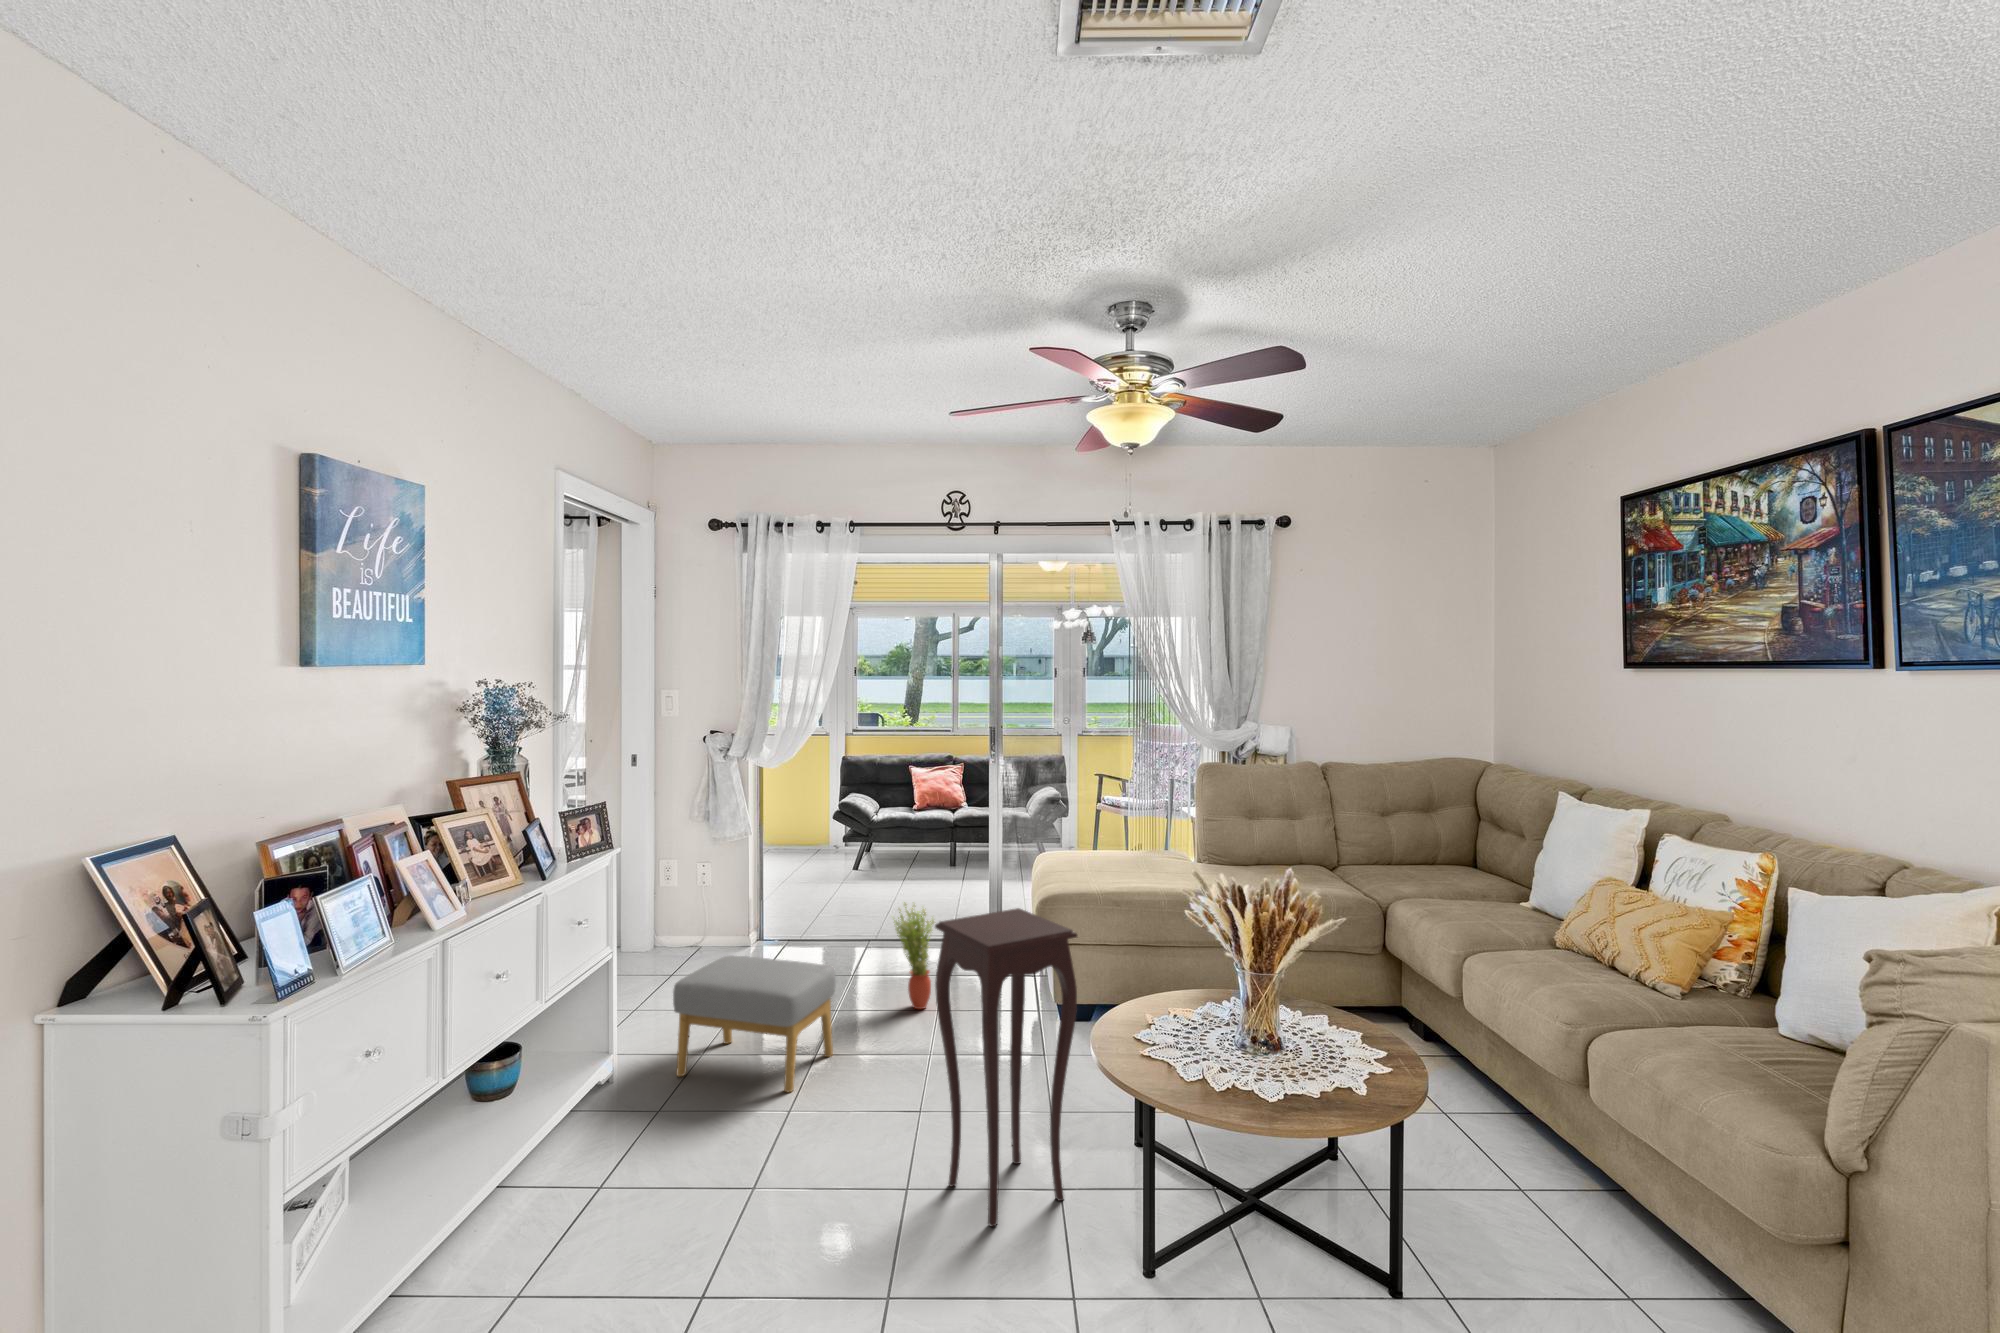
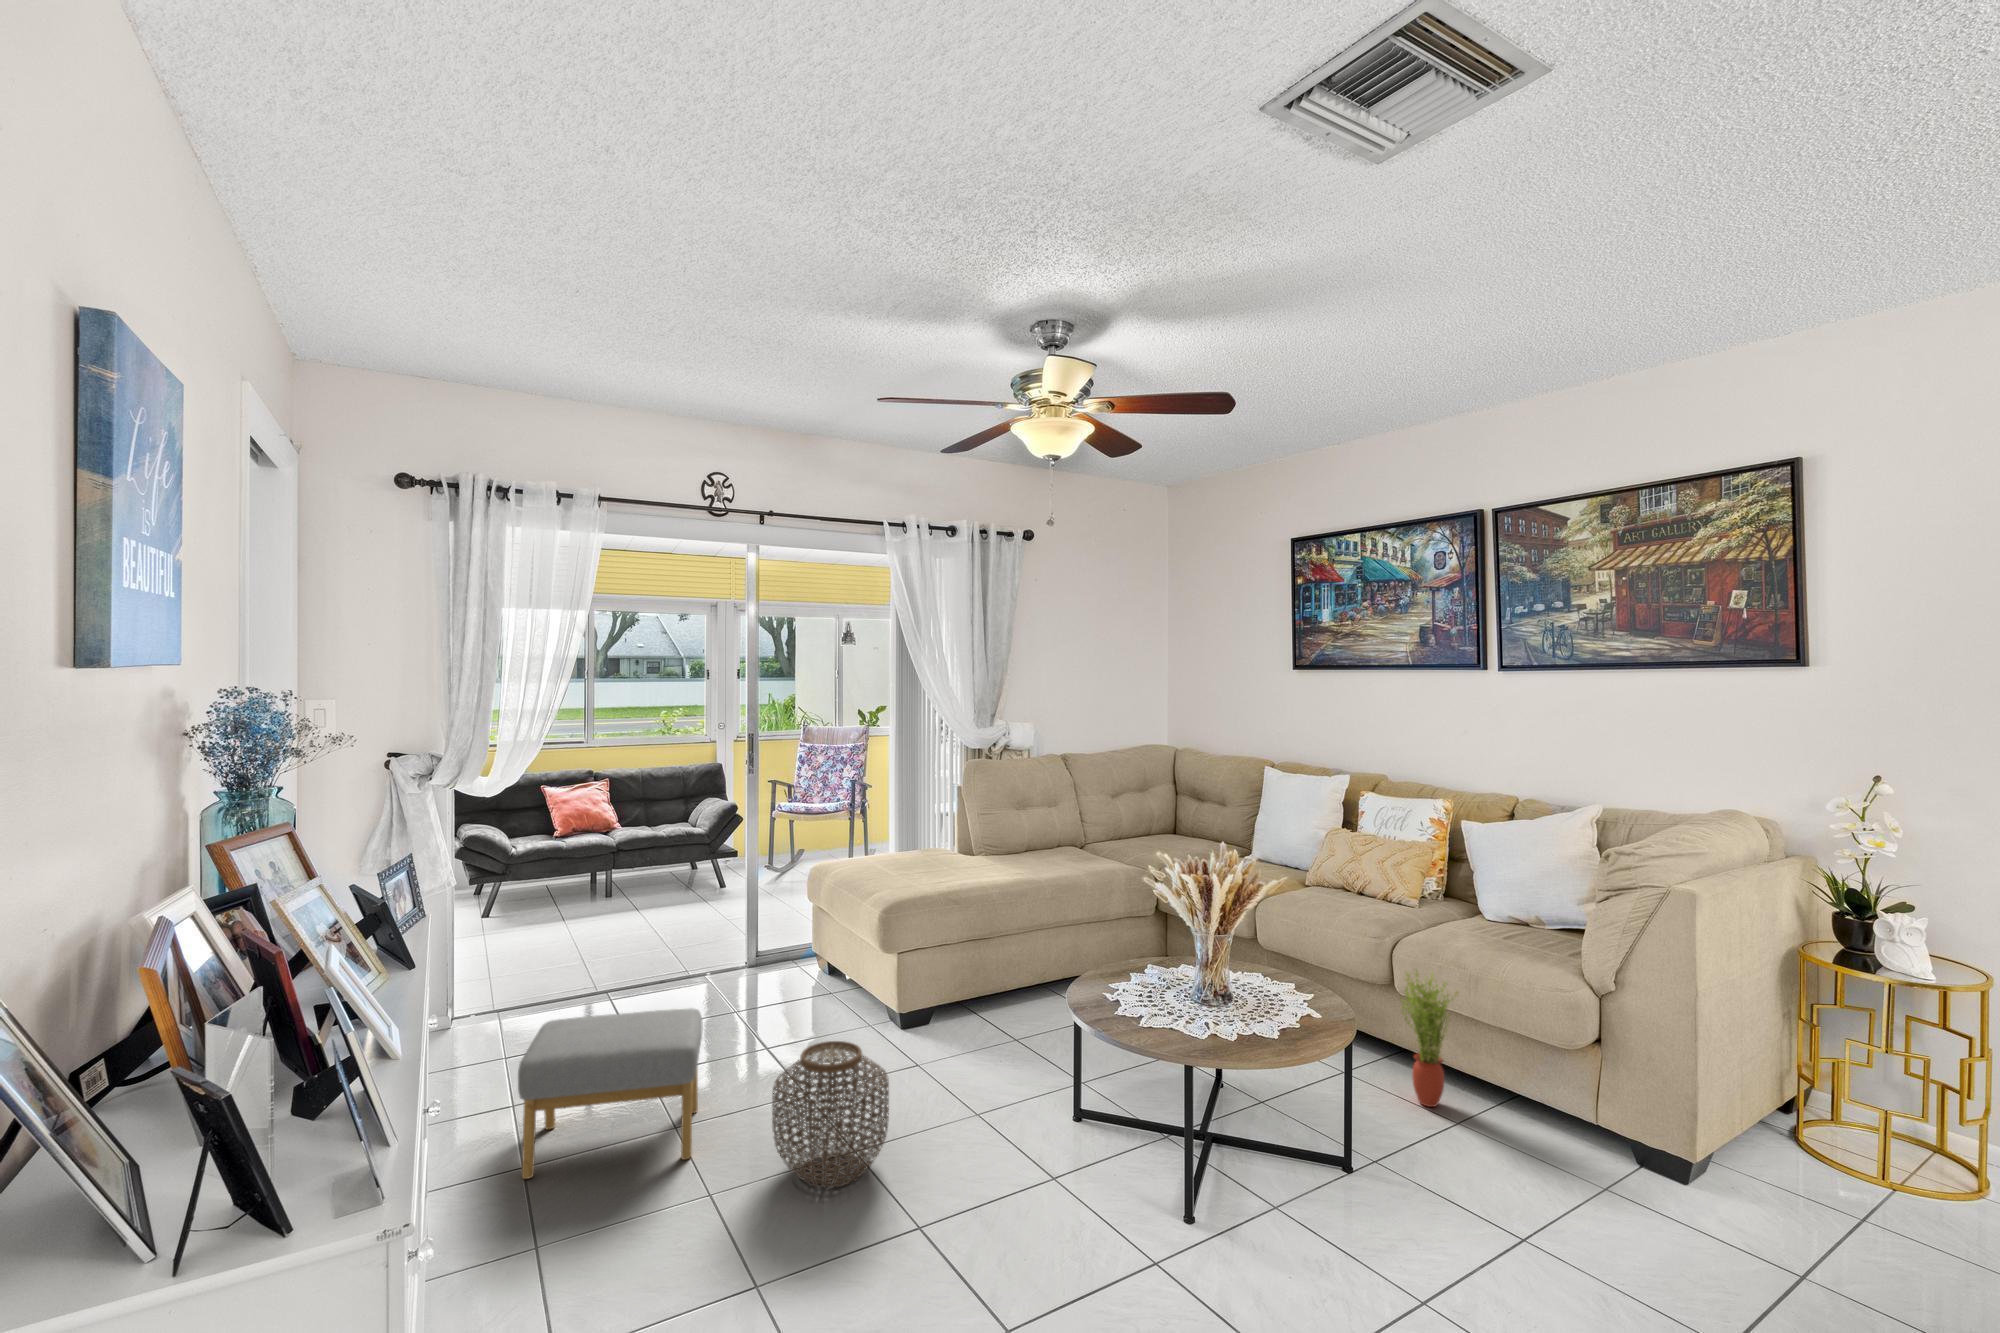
potted plant: present [894,902,934,1009] -> present [1401,972,1458,1107]
side table: present [935,908,1077,1227] -> none [938,906,1074,1216]
woven basket: none [822,1014,929,1149] -> present [772,1041,889,1187]

